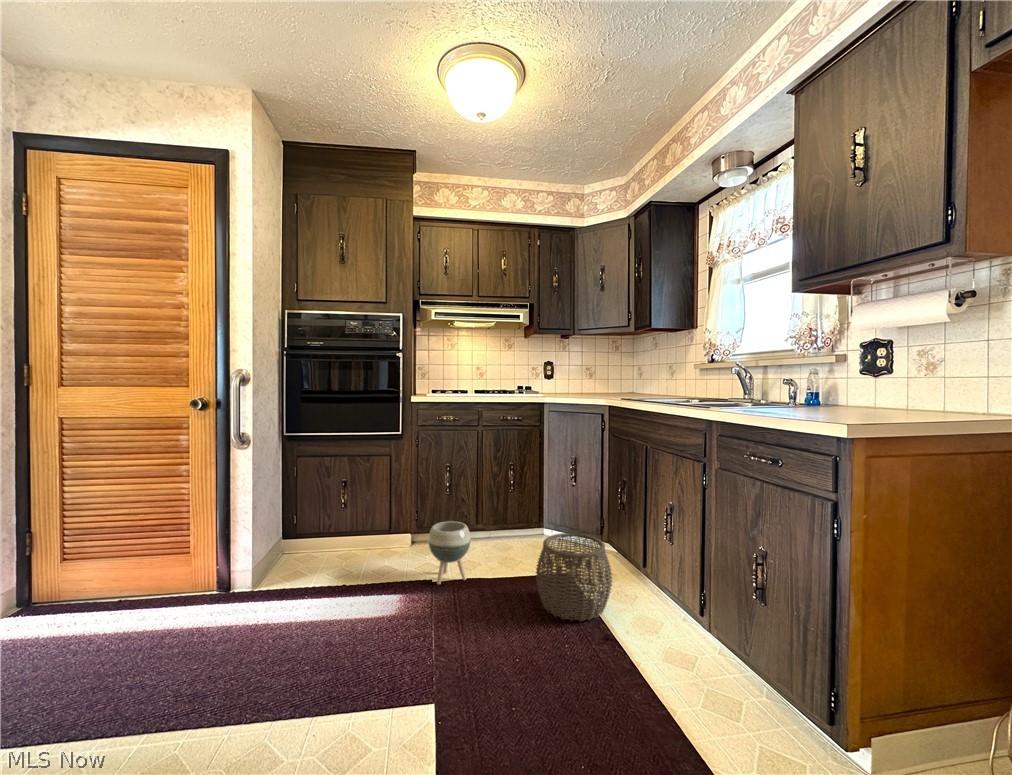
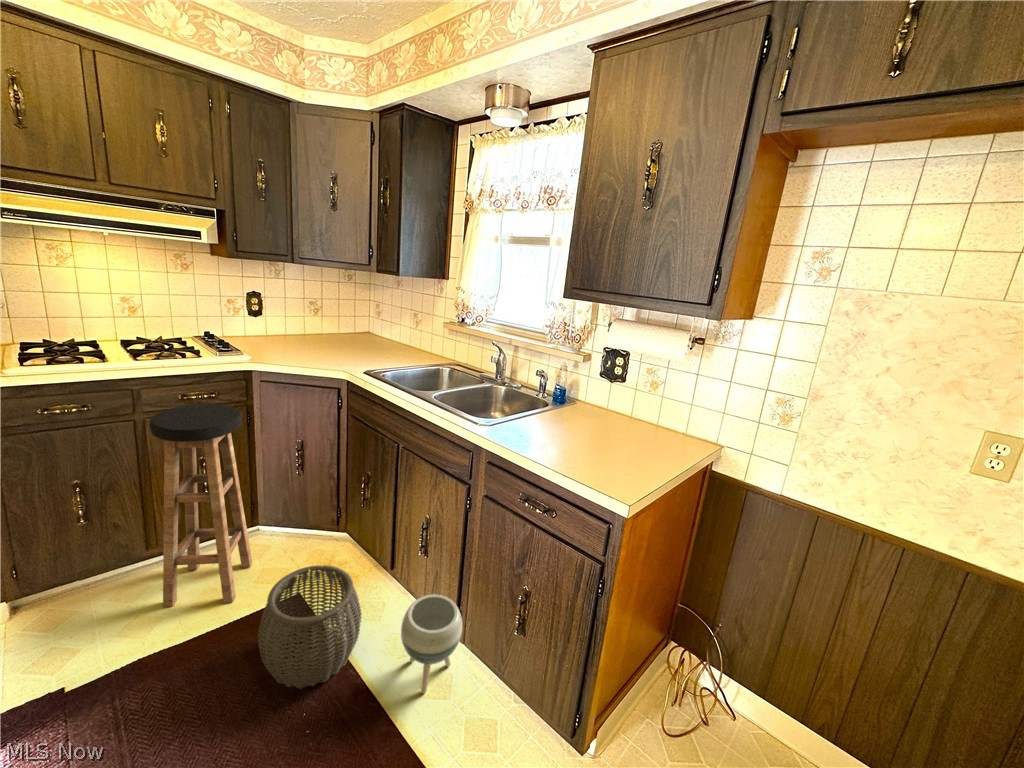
bar stool: none [481,421,537,569] -> present [149,404,252,607]
planter: present [428,521,471,584] -> present [401,594,462,693]

